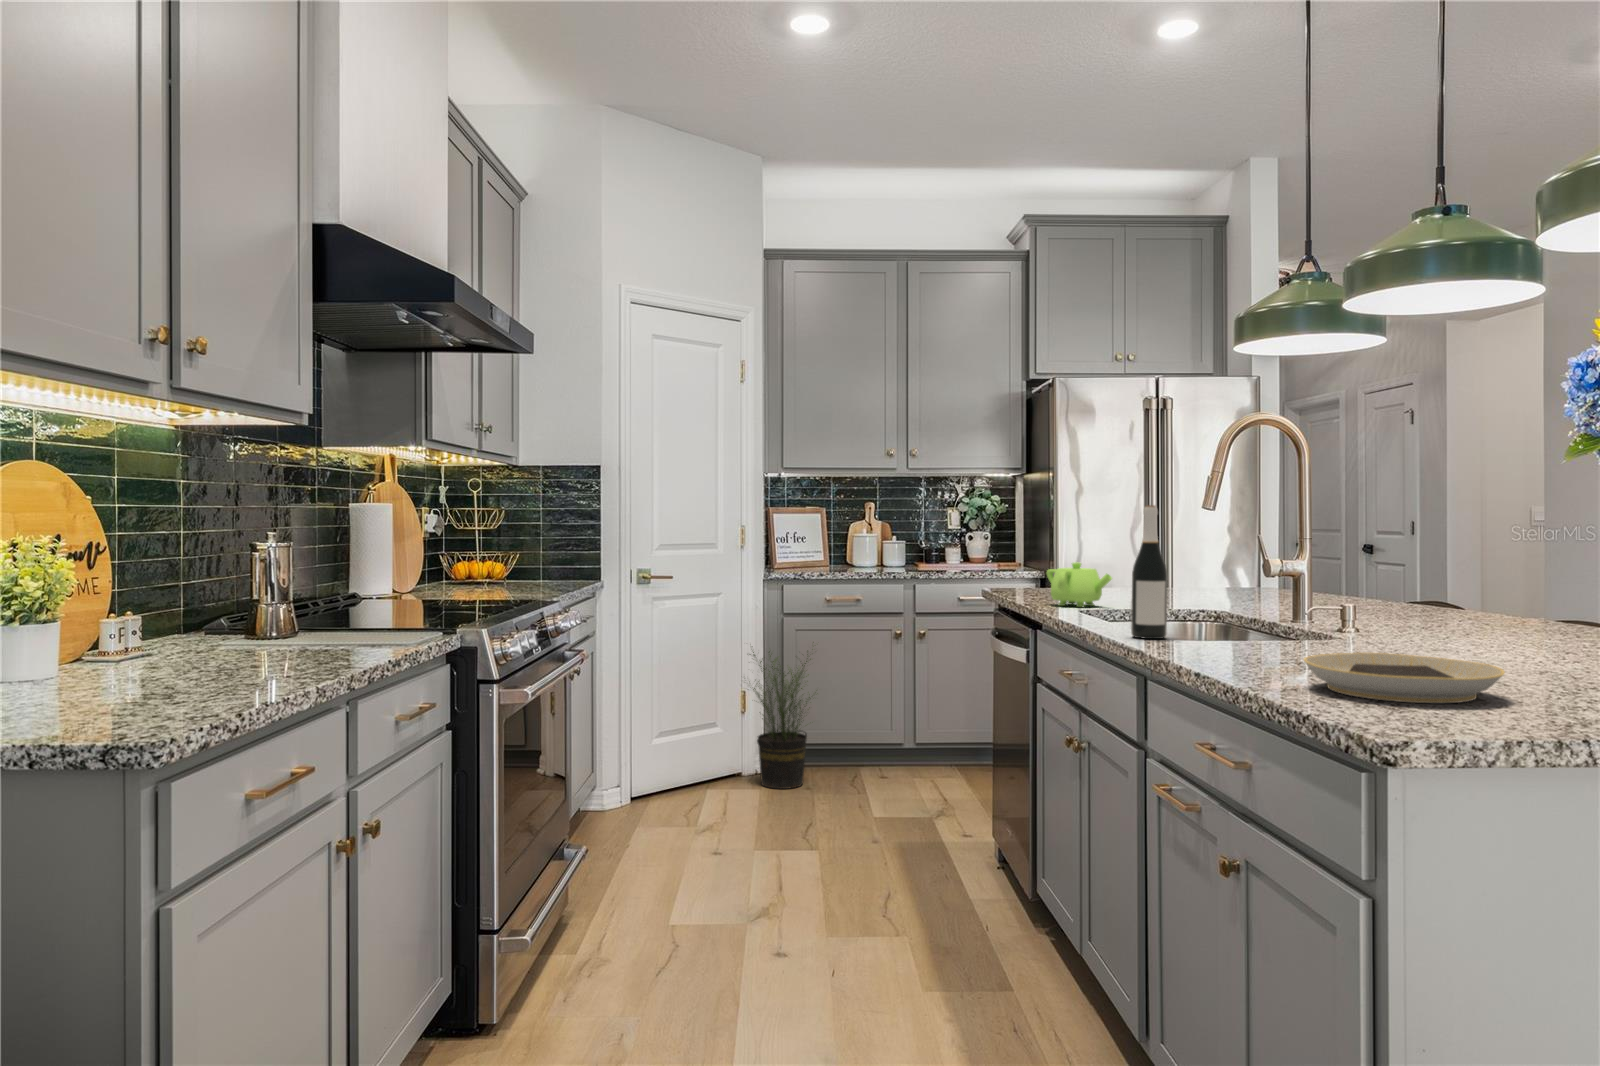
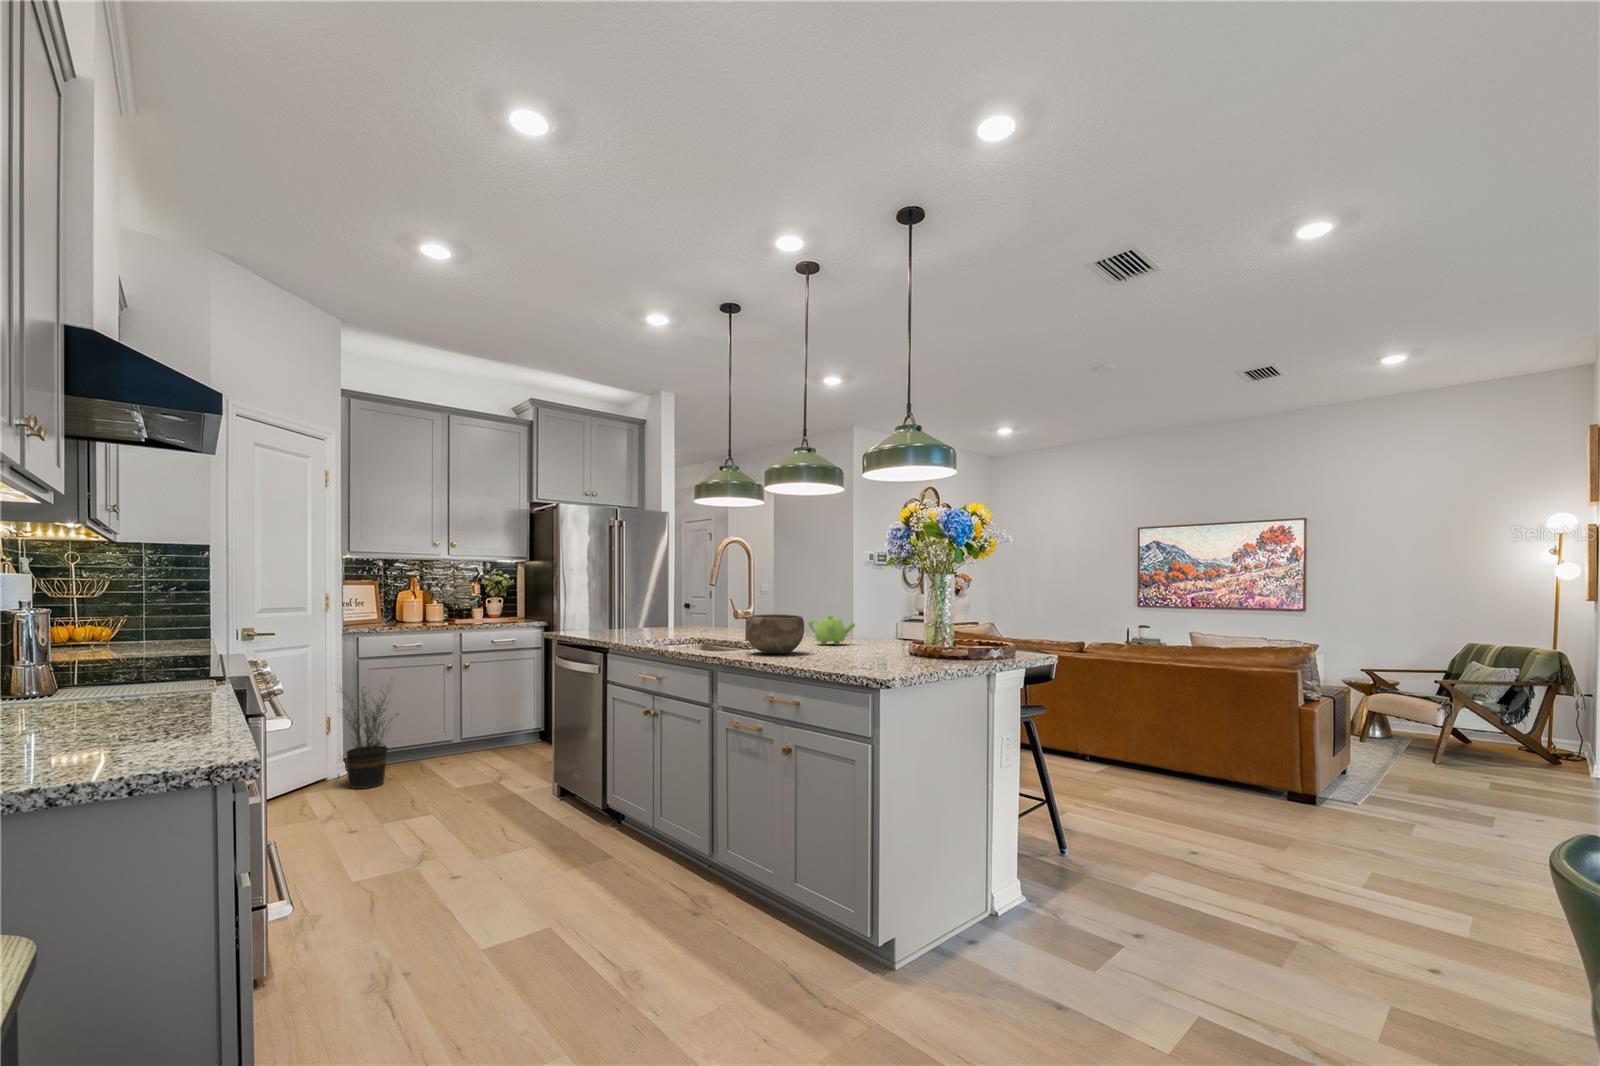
wine bottle: present [1131,505,1167,639] -> none [685,579,704,651]
teapot: present [1047,563,1112,607] -> present [808,615,855,645]
bowl: none [1222,577,1354,659] -> present [746,614,804,654]
plate: present [1304,653,1505,703] -> none [809,646,889,666]

